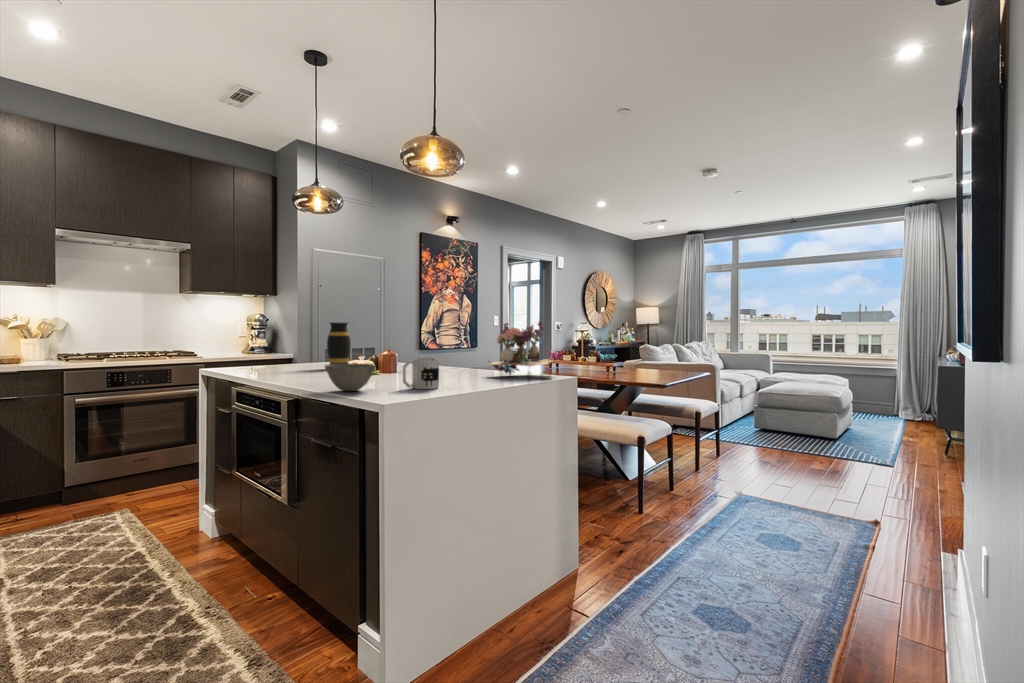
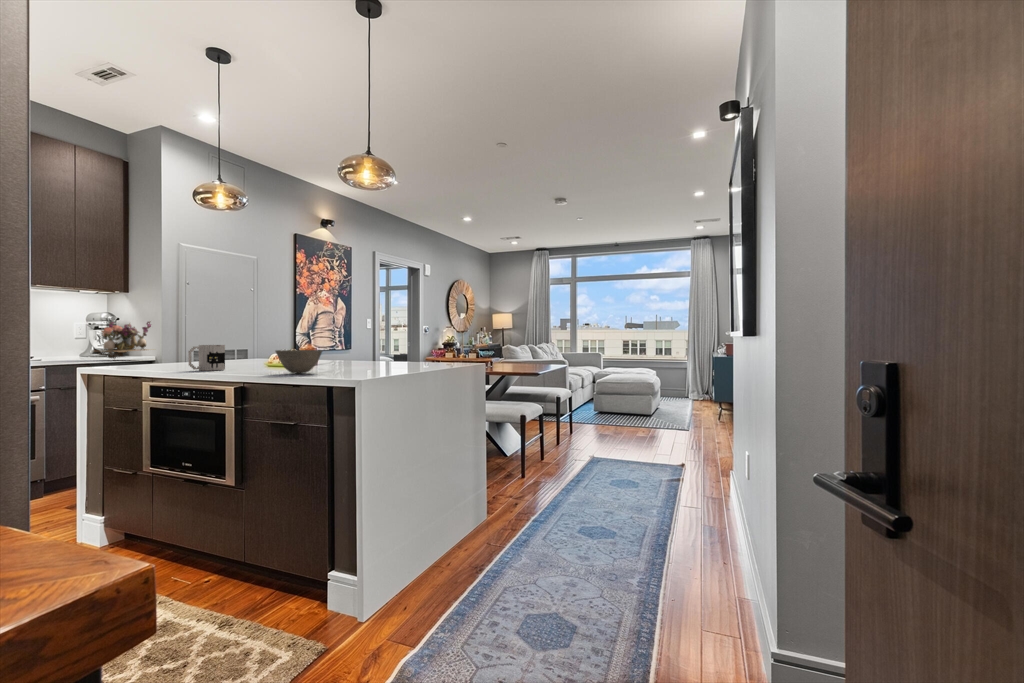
flower arrangement: present [486,321,553,375] -> present [94,321,151,359]
vase: present [327,322,351,364] -> none [228,318,253,365]
mug: present [403,358,439,389] -> present [188,345,225,371]

